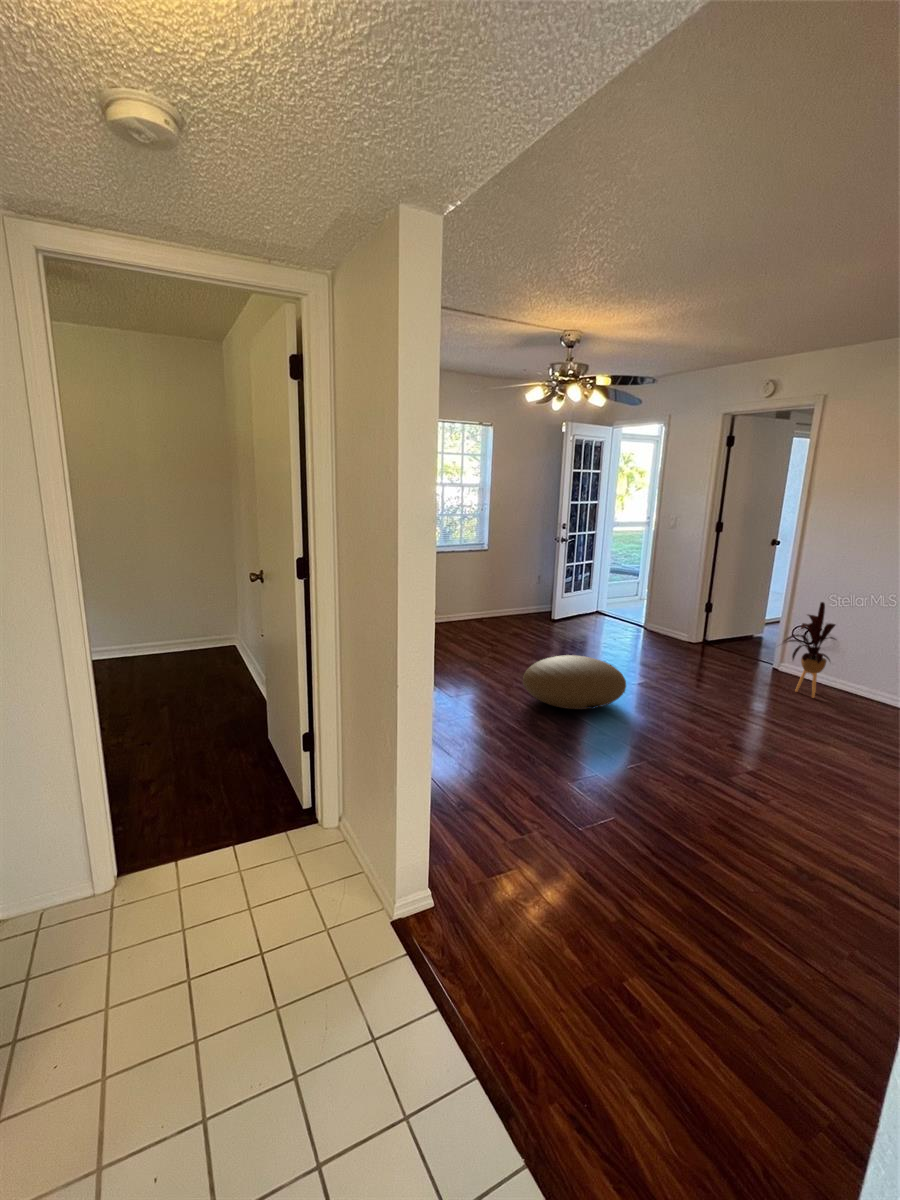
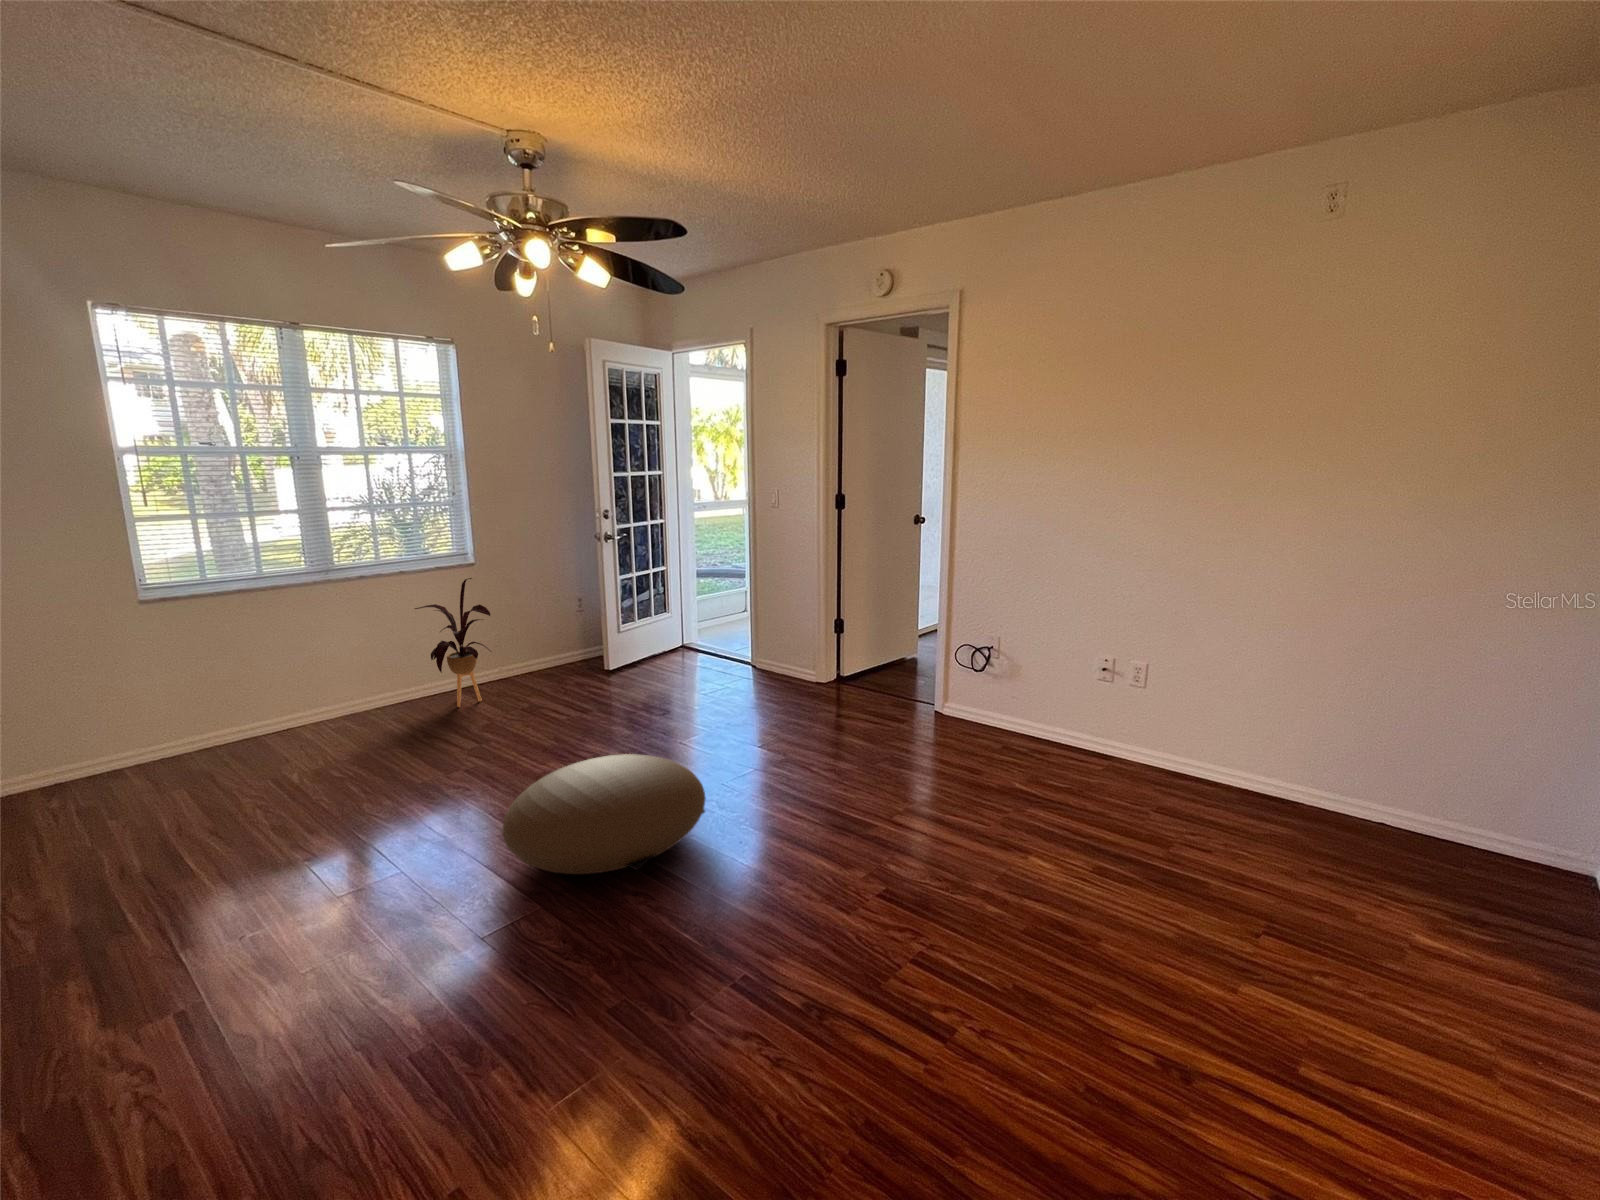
house plant: present [784,602,835,698] -> present [415,578,490,707]

